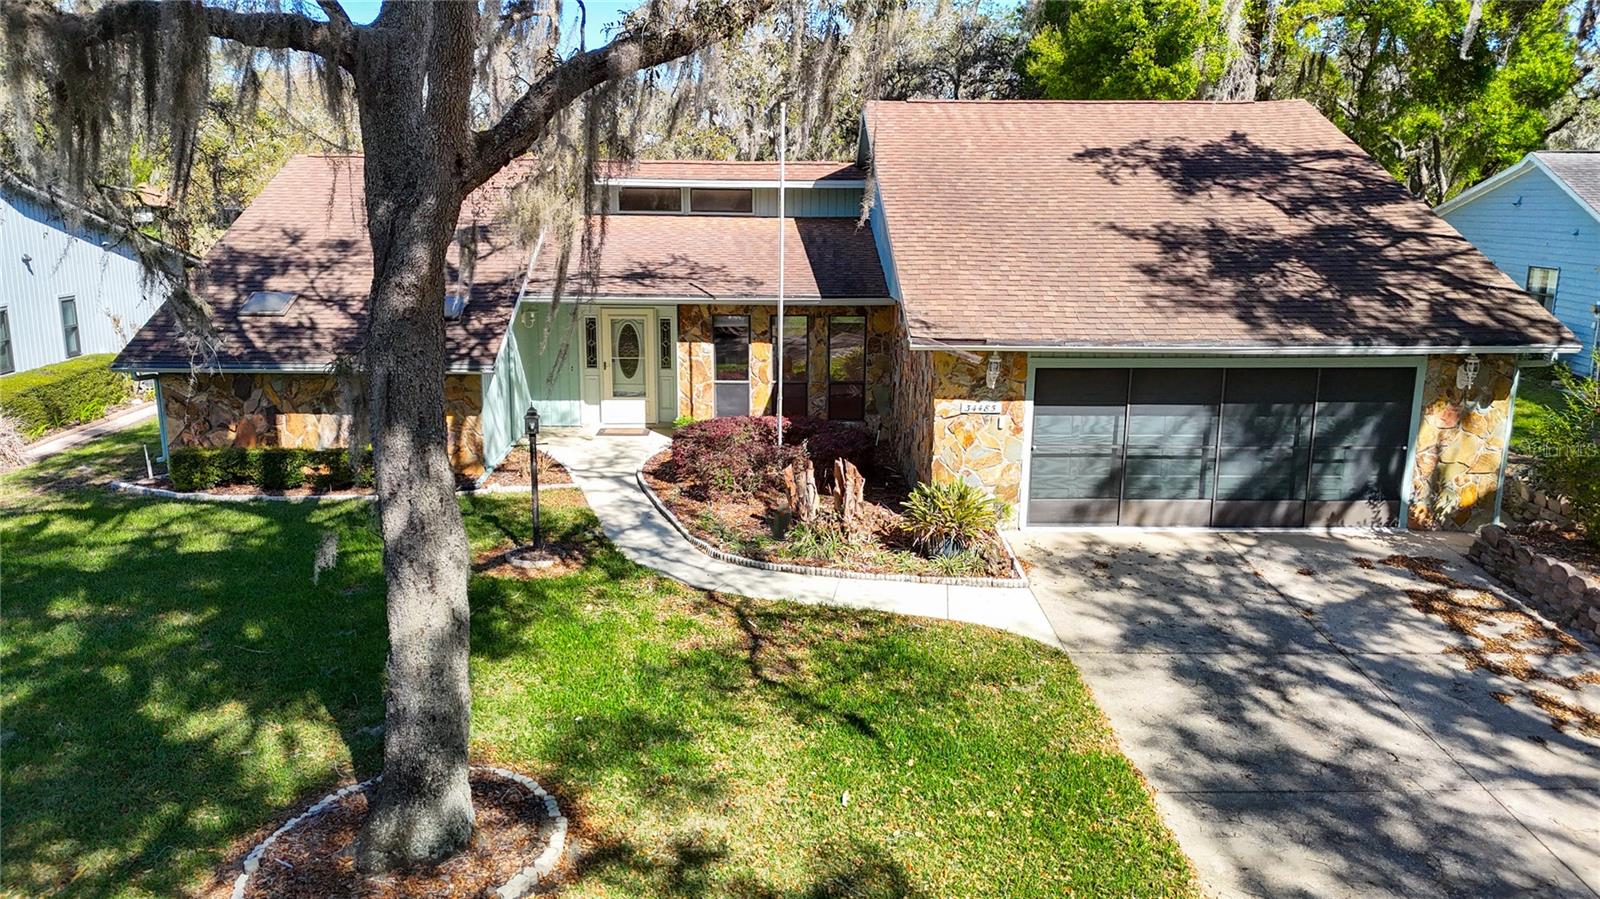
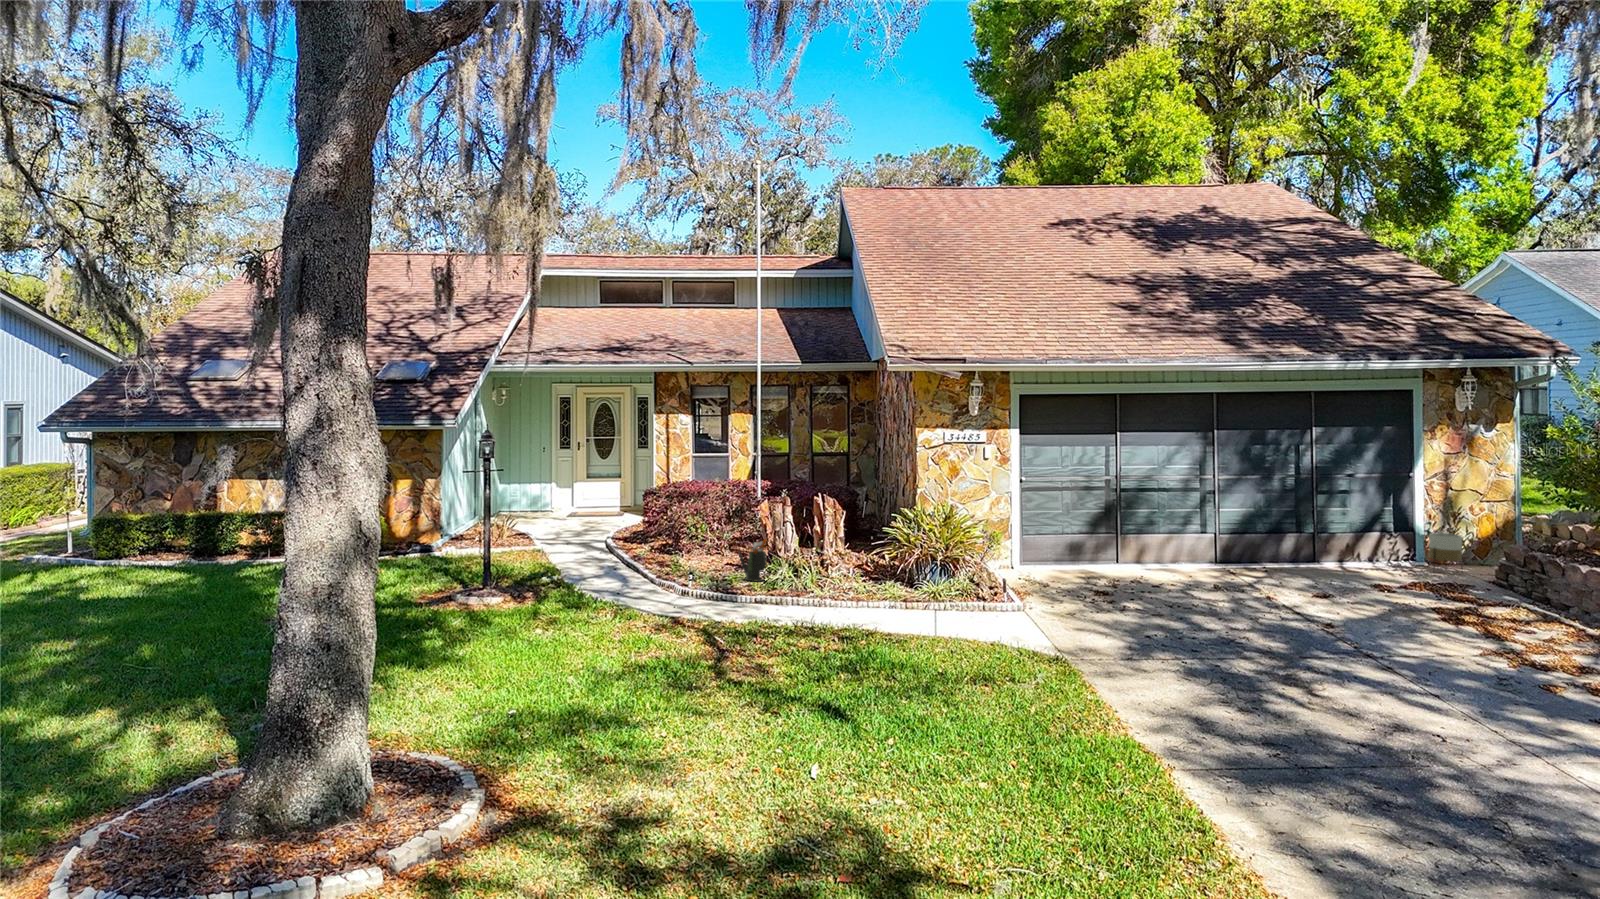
planter: none [1411,501,1445,541] -> present [1428,533,1463,564]

